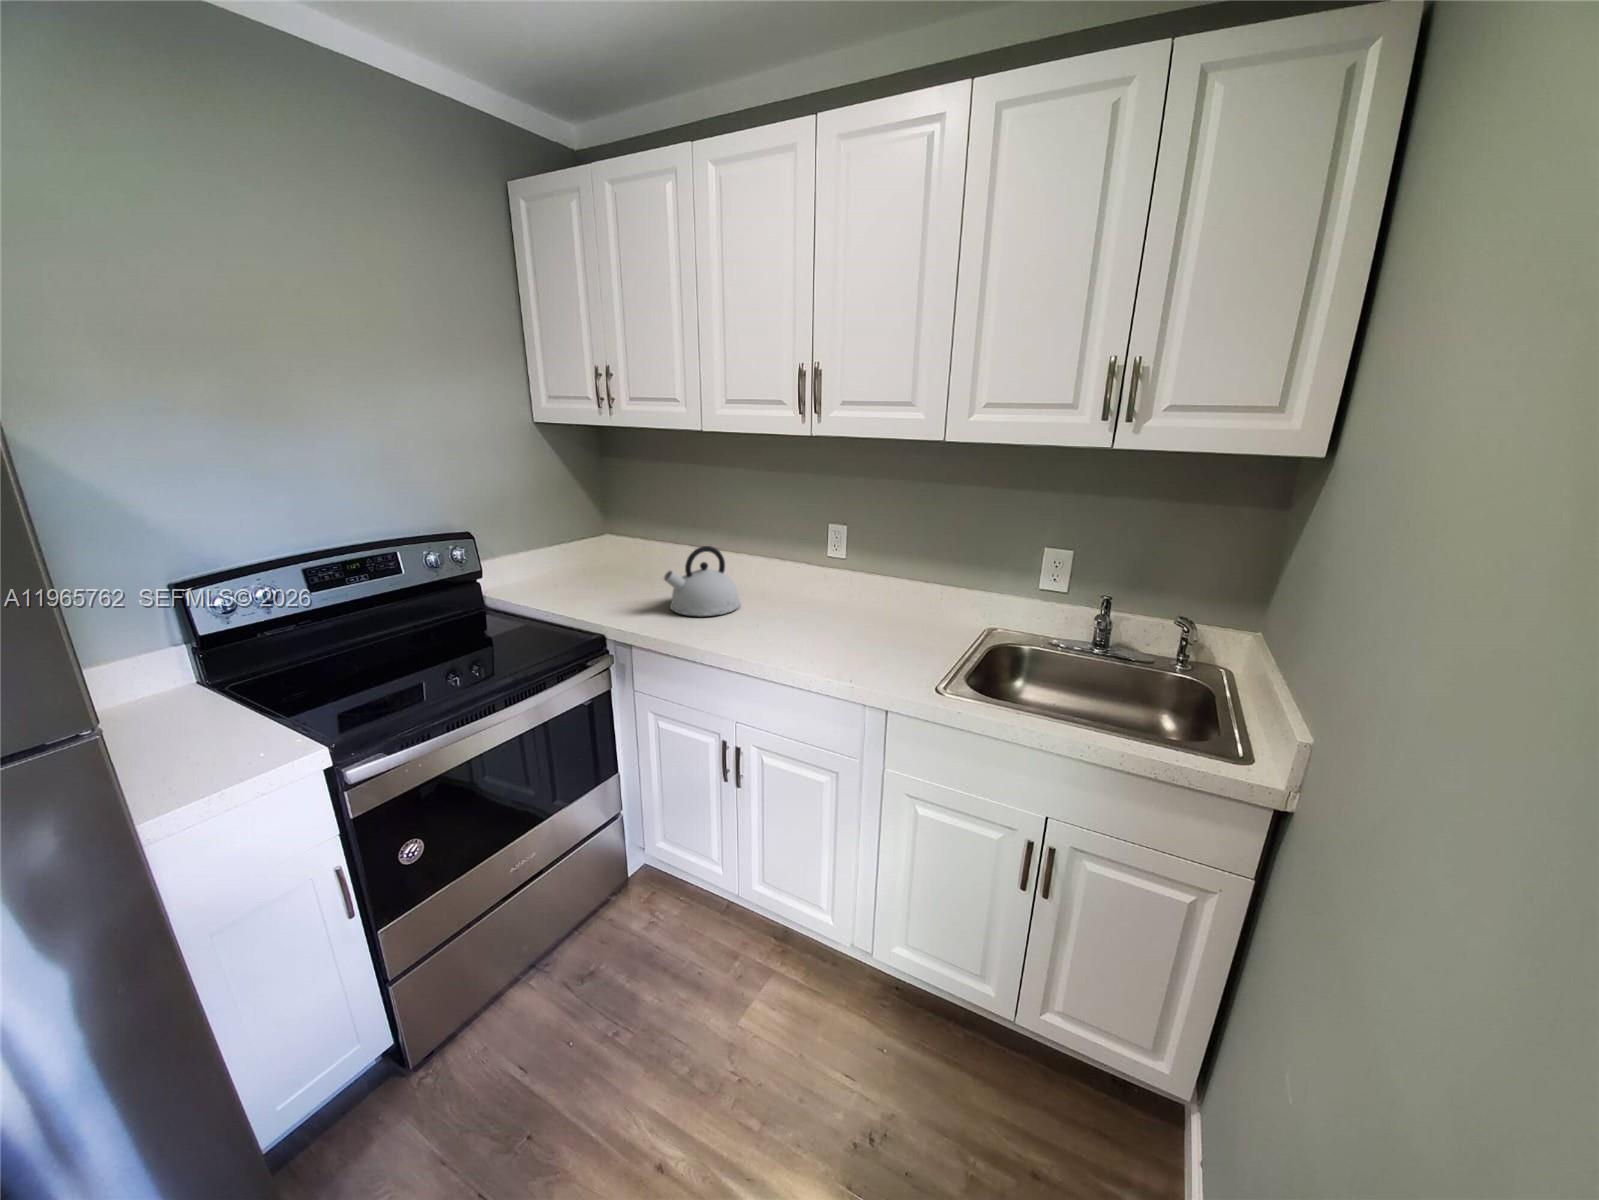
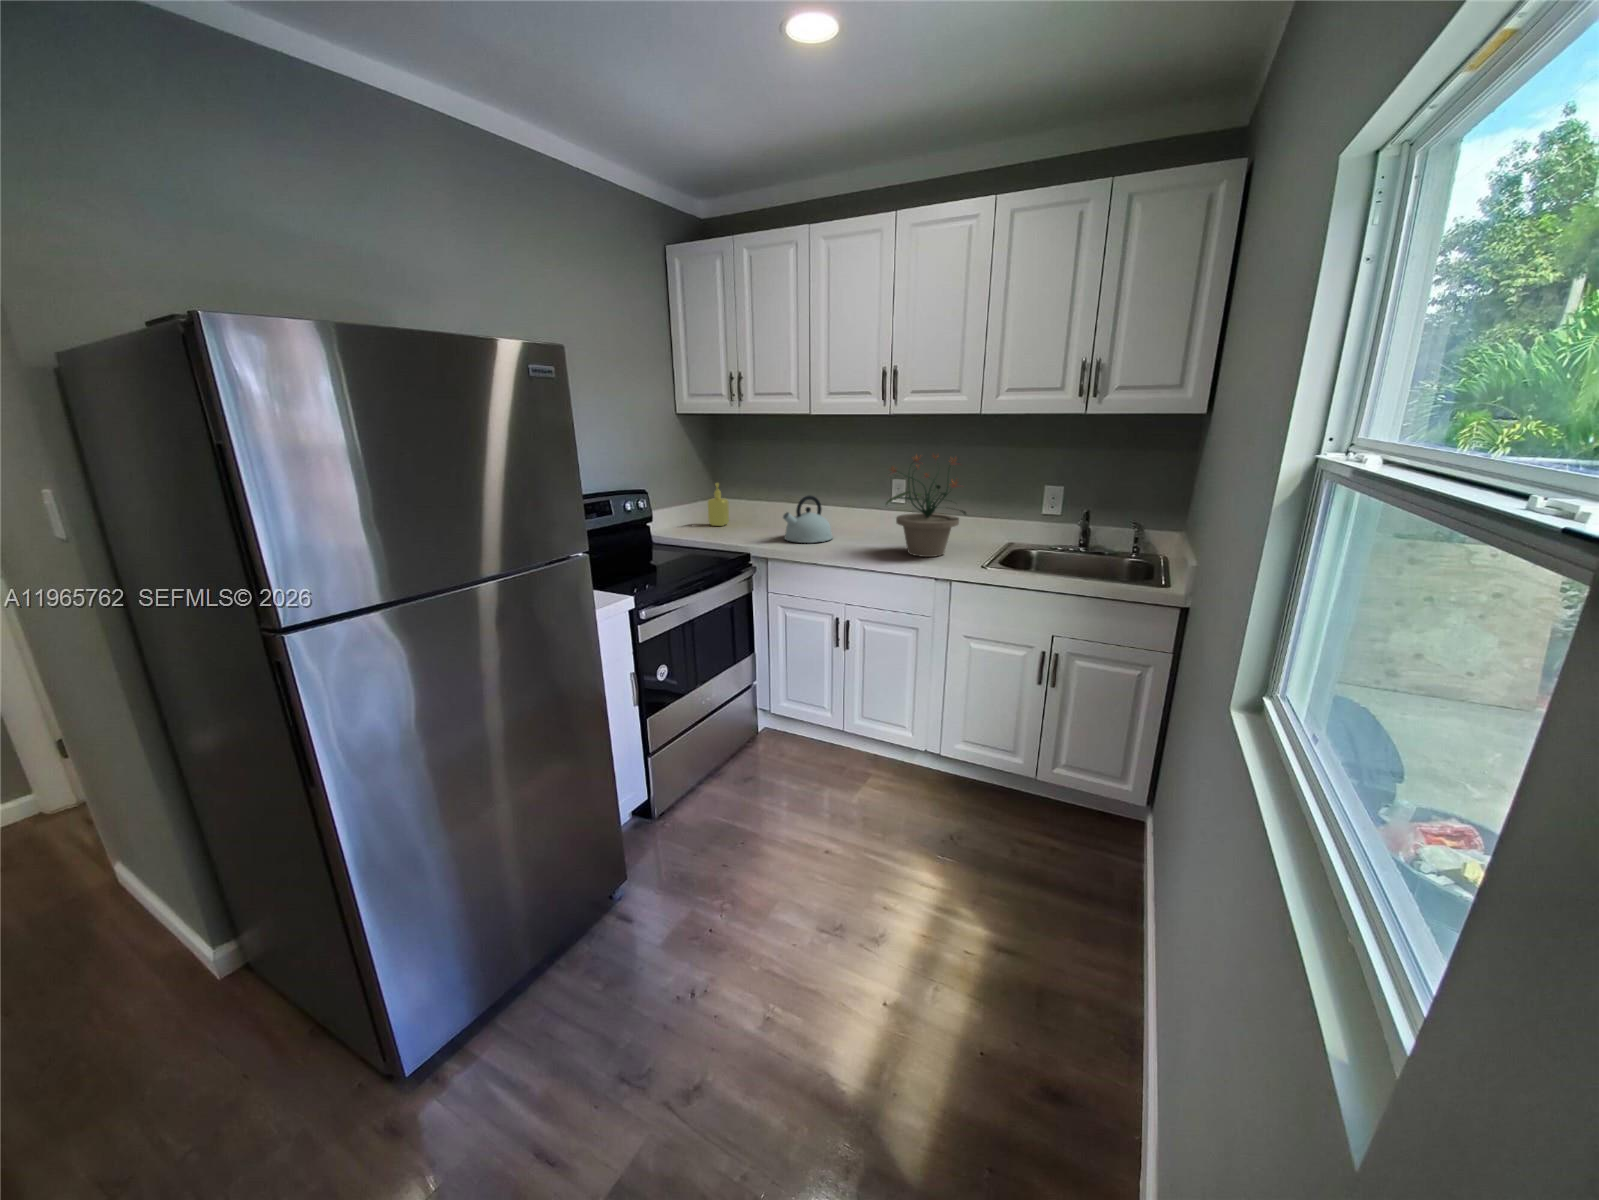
potted plant: none [799,495,922,656] -> present [886,455,966,557]
soap dispenser: none [584,517,615,576] -> present [708,483,729,526]

